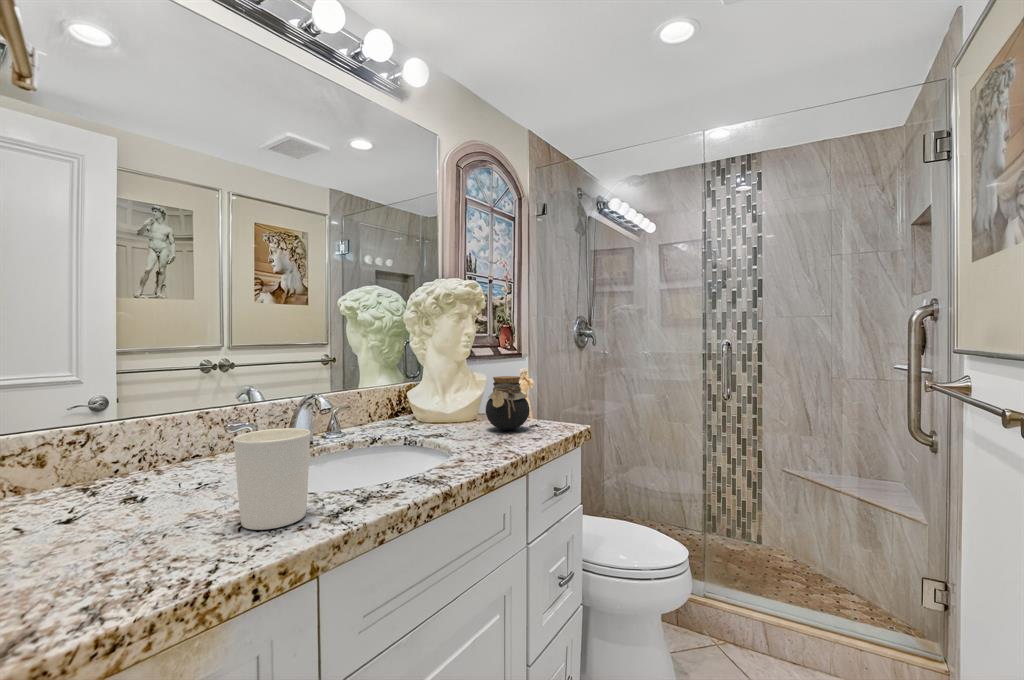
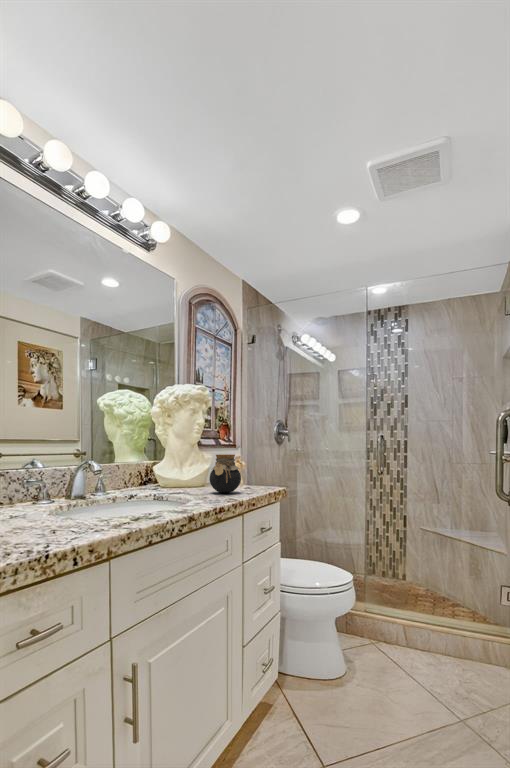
candle holder: present [233,428,311,530] -> none [54,471,103,533]

